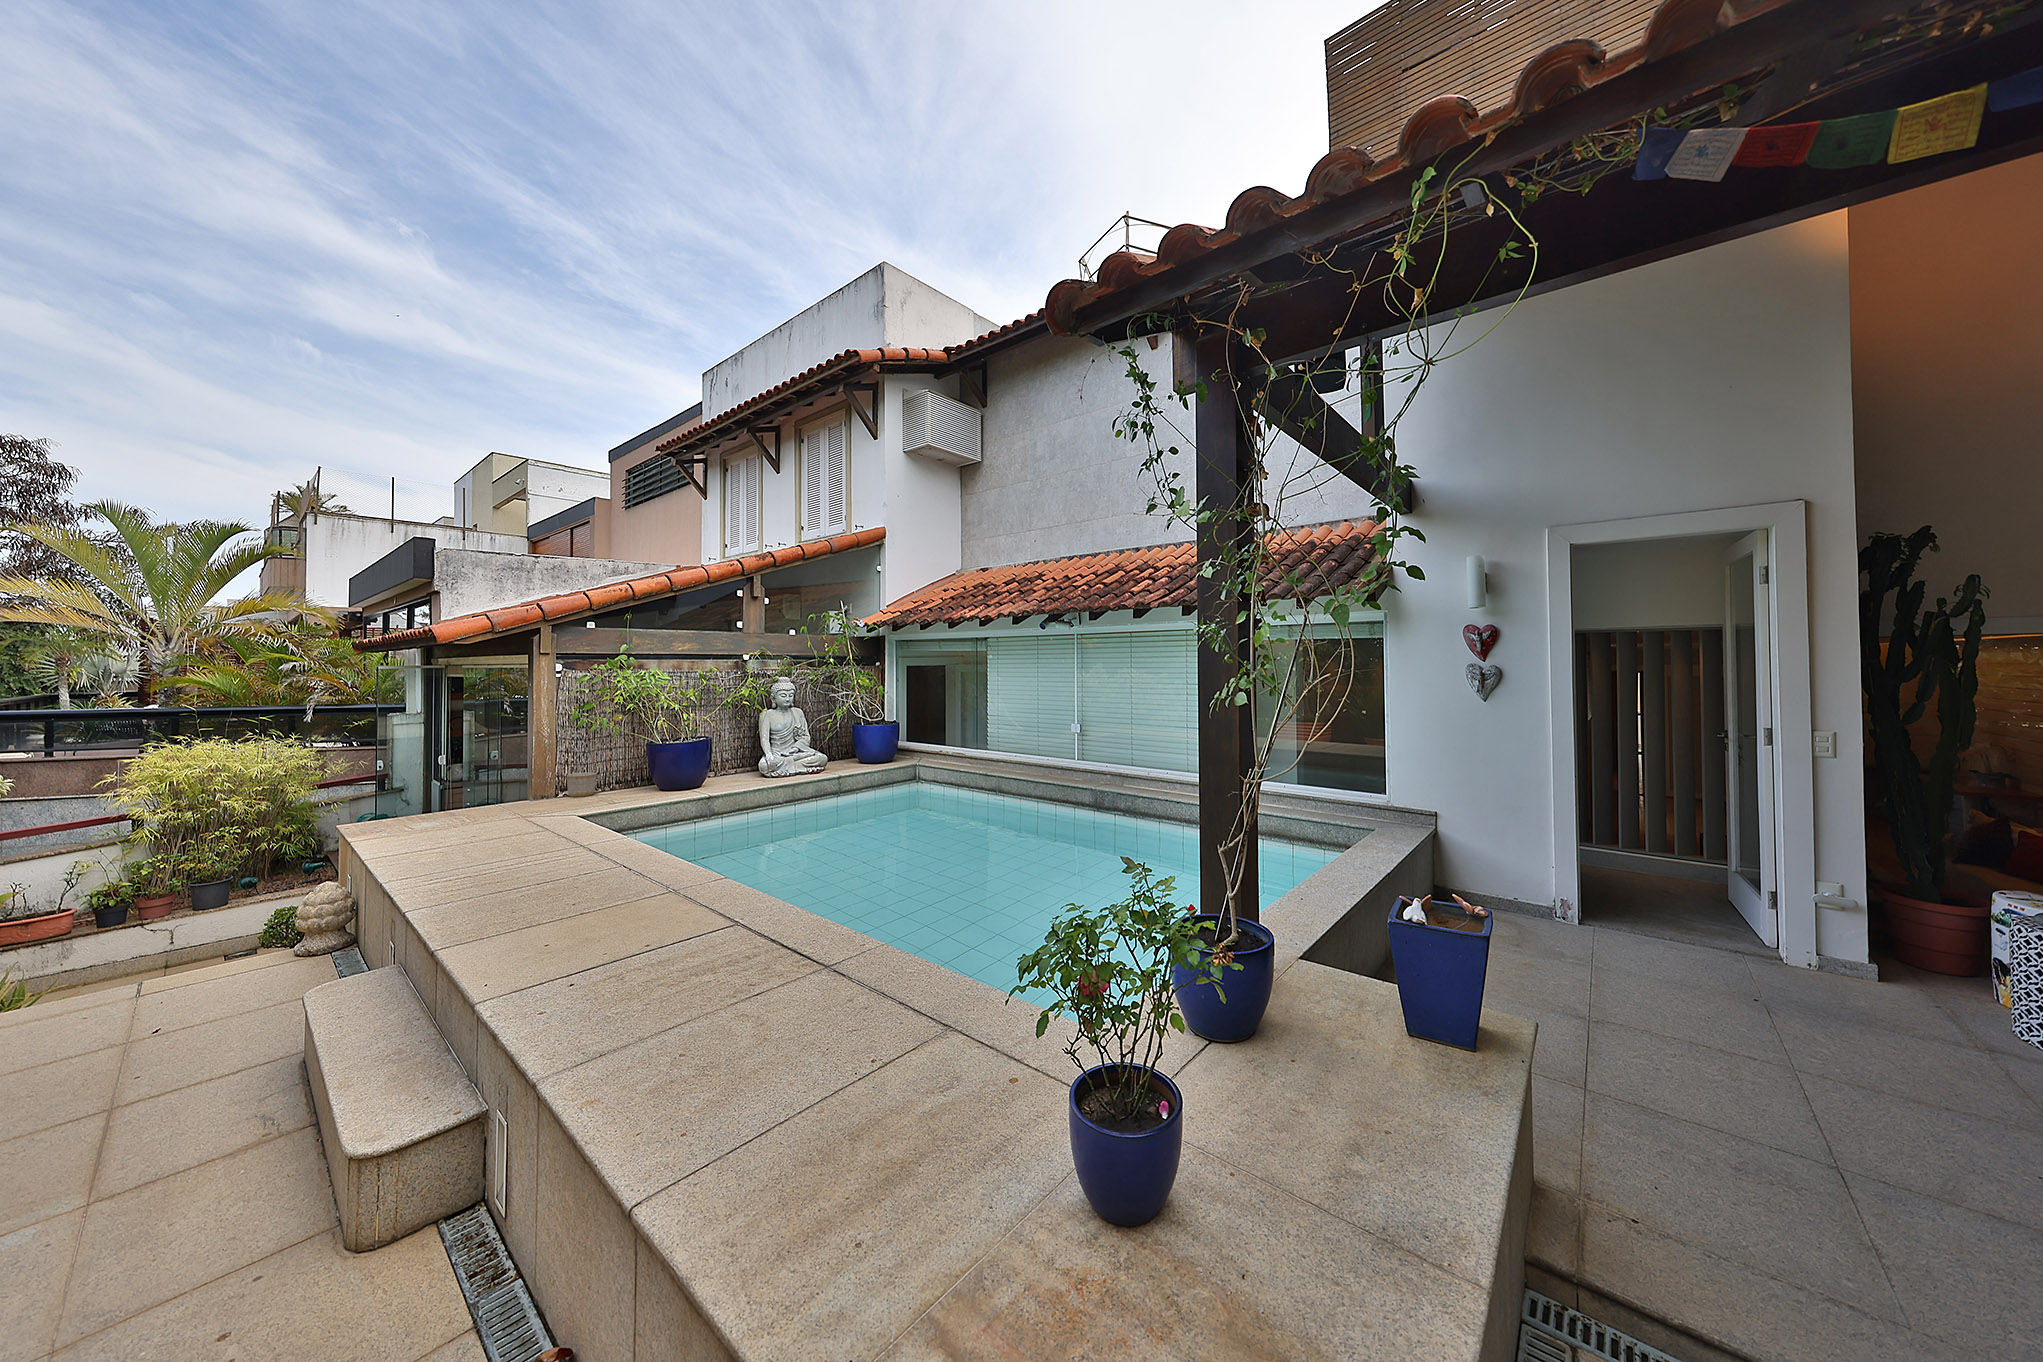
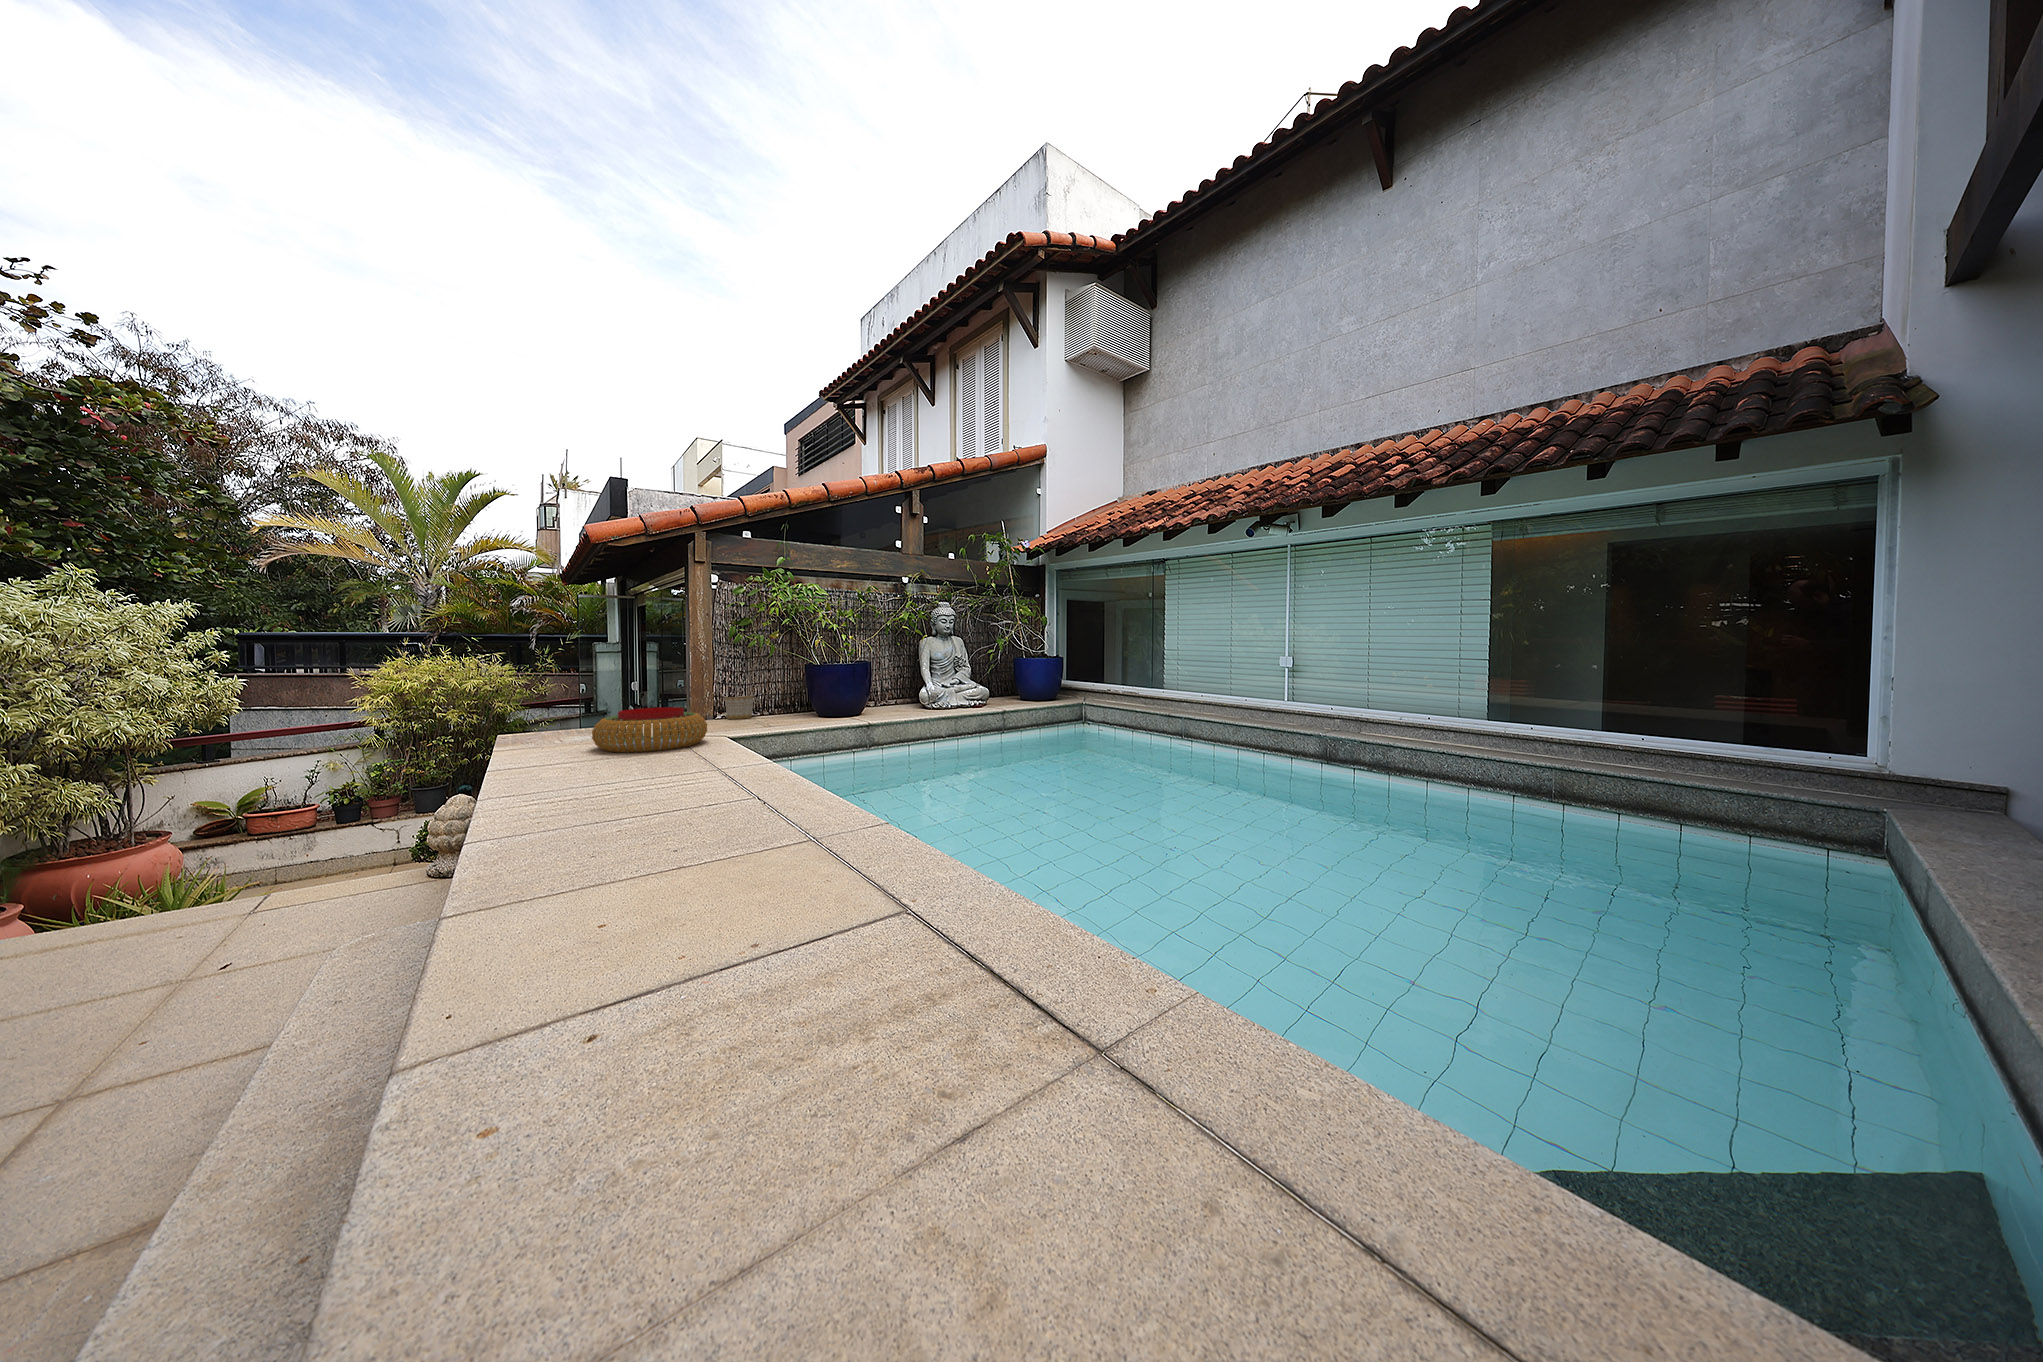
pouf: none [457,793,563,836] -> present [592,707,707,752]

